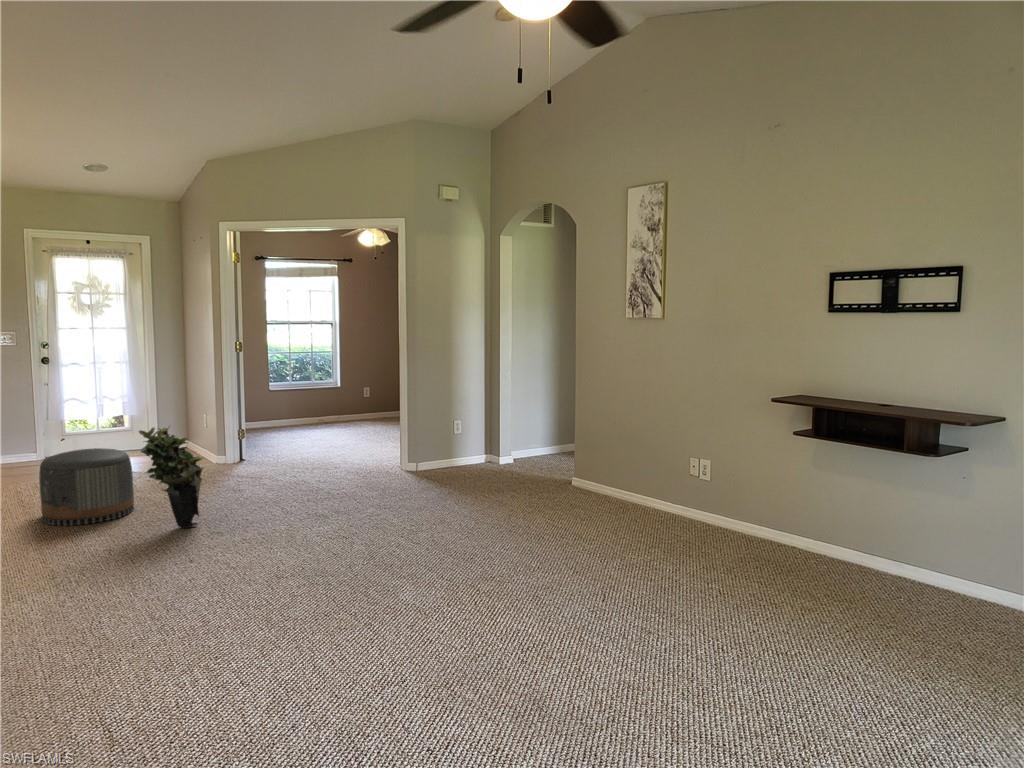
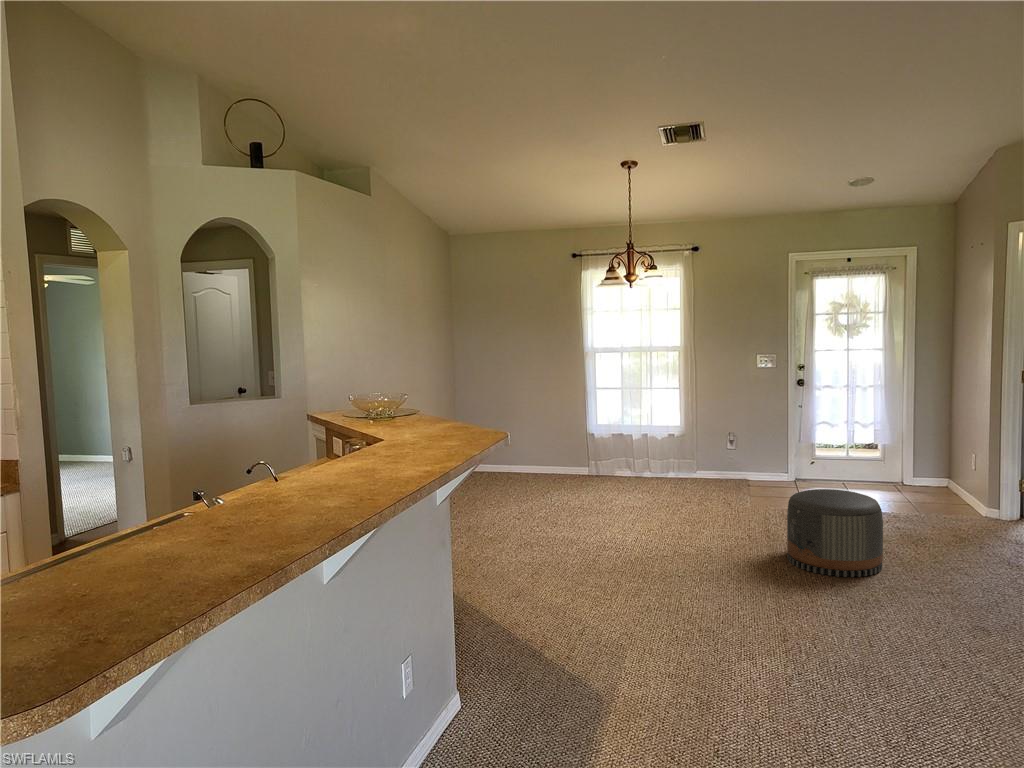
potted plant: present [139,427,204,528] -> none [894,483,979,620]

